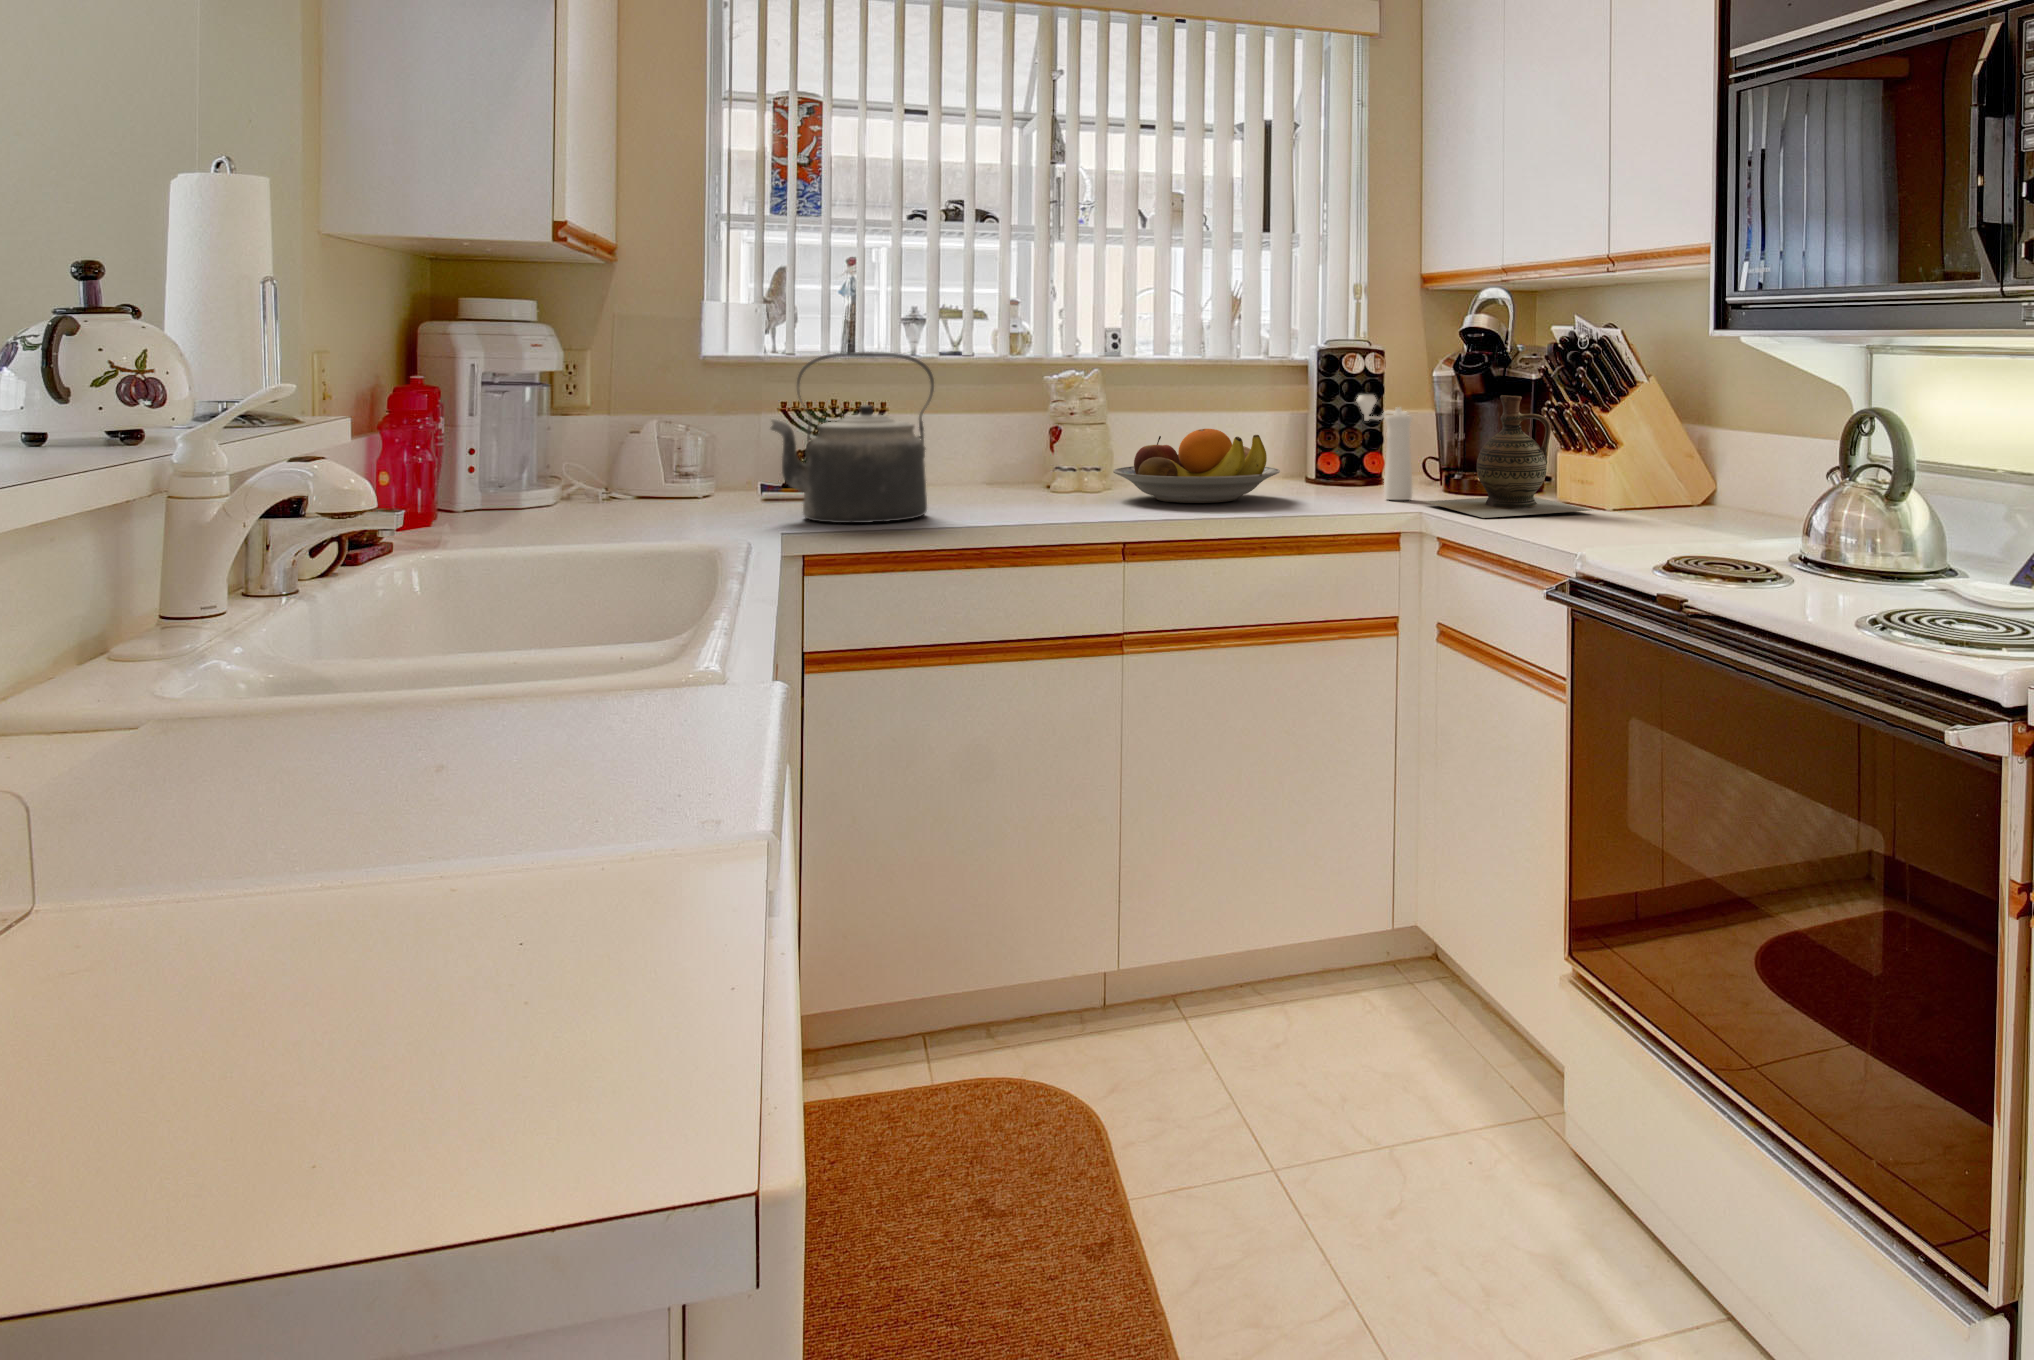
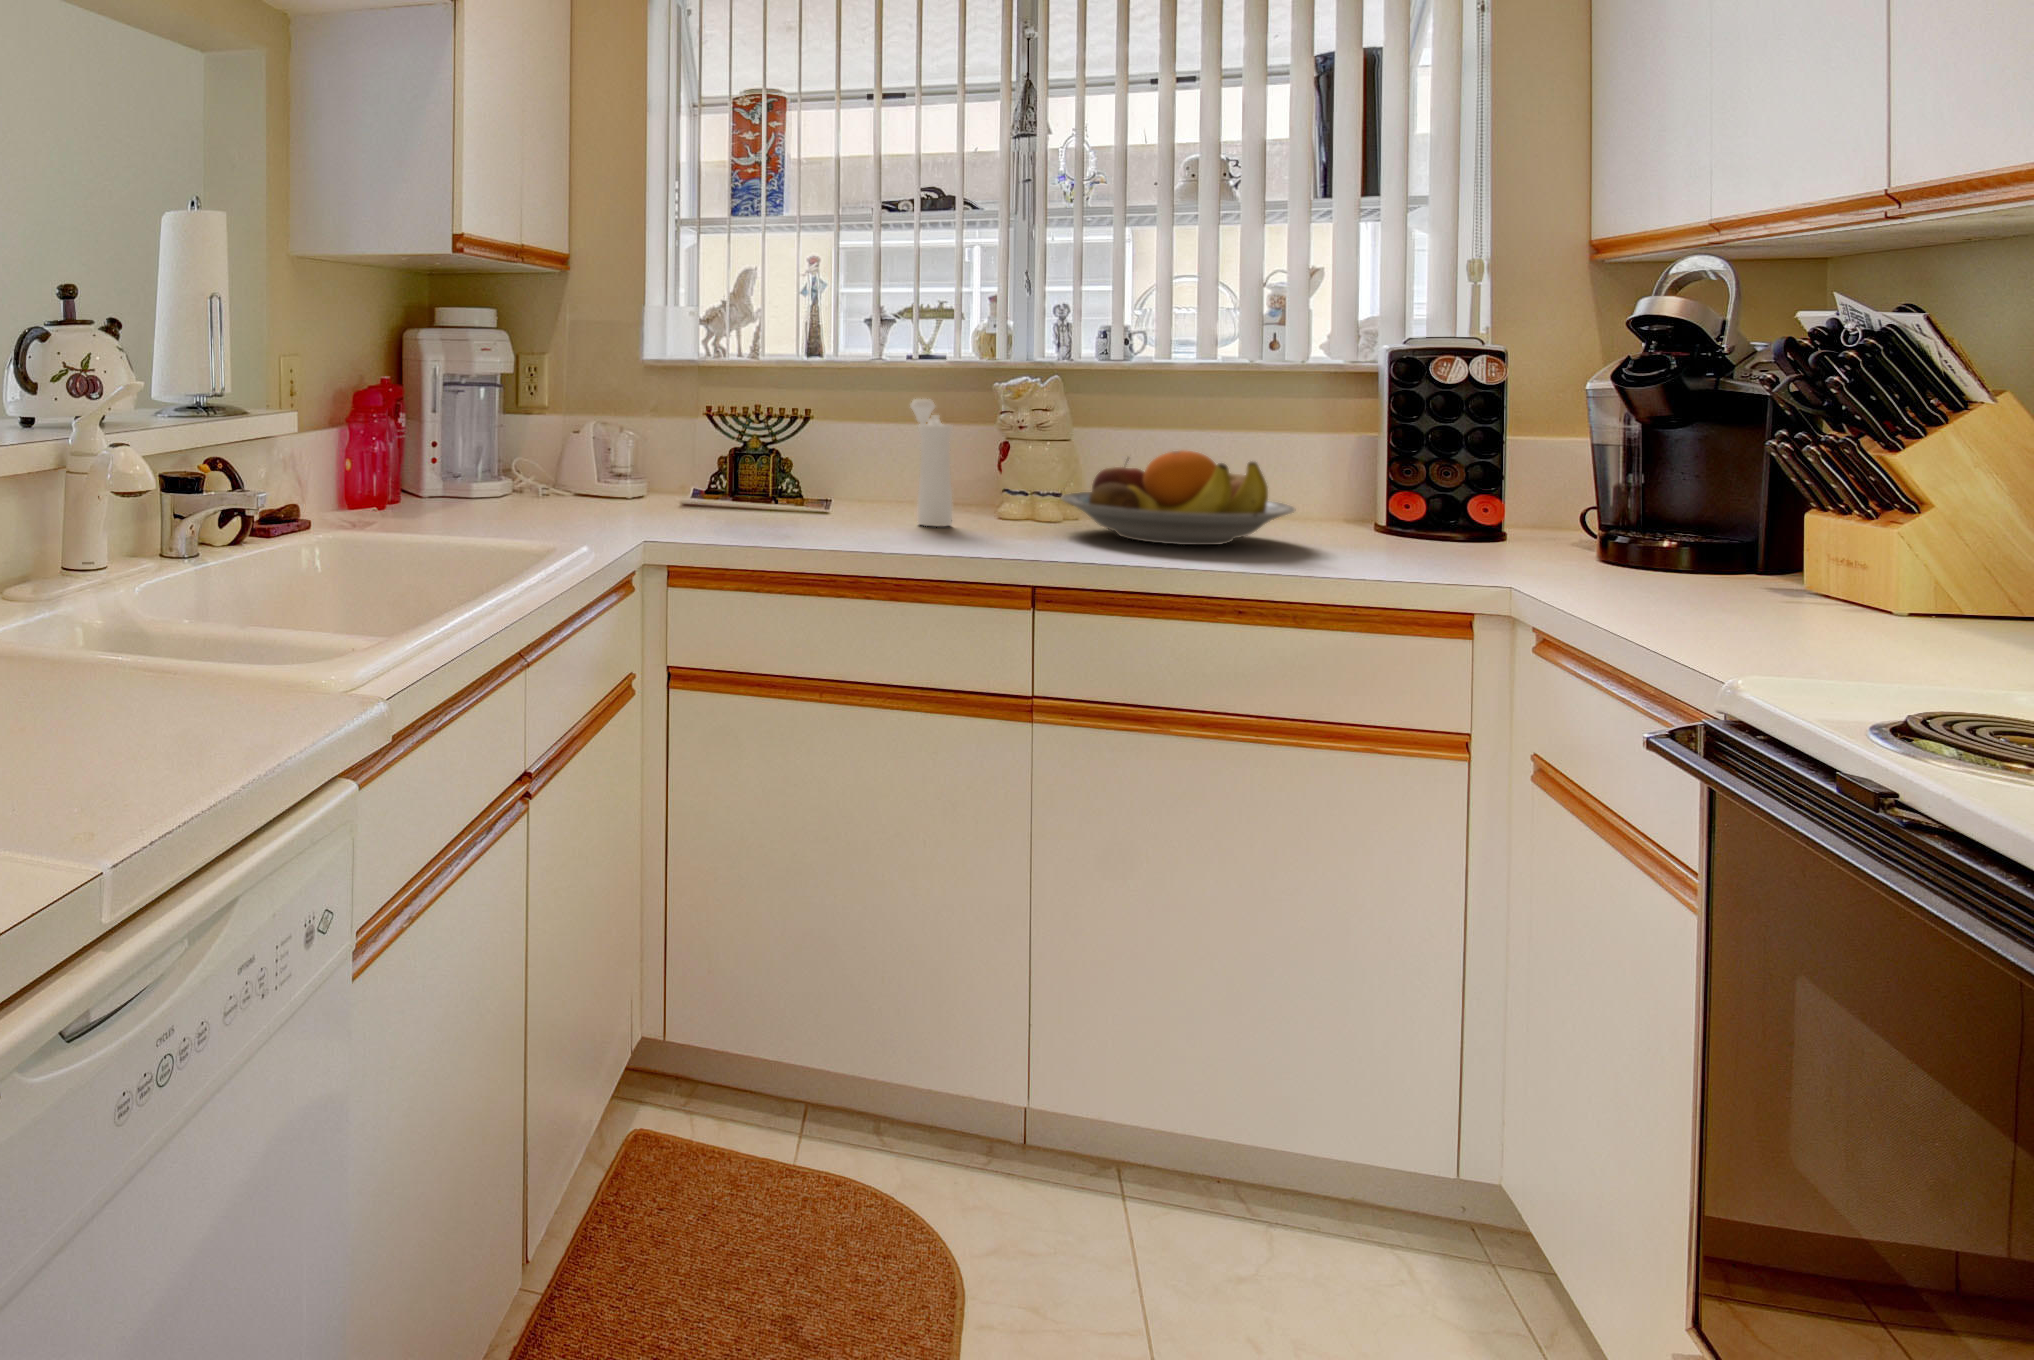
kettle: present [771,352,934,523] -> none [660,355,827,536]
pepper mill: present [1357,395,1412,500] -> present [911,399,953,526]
ceramic jug: present [1424,395,1590,518] -> none [1530,419,1877,616]

